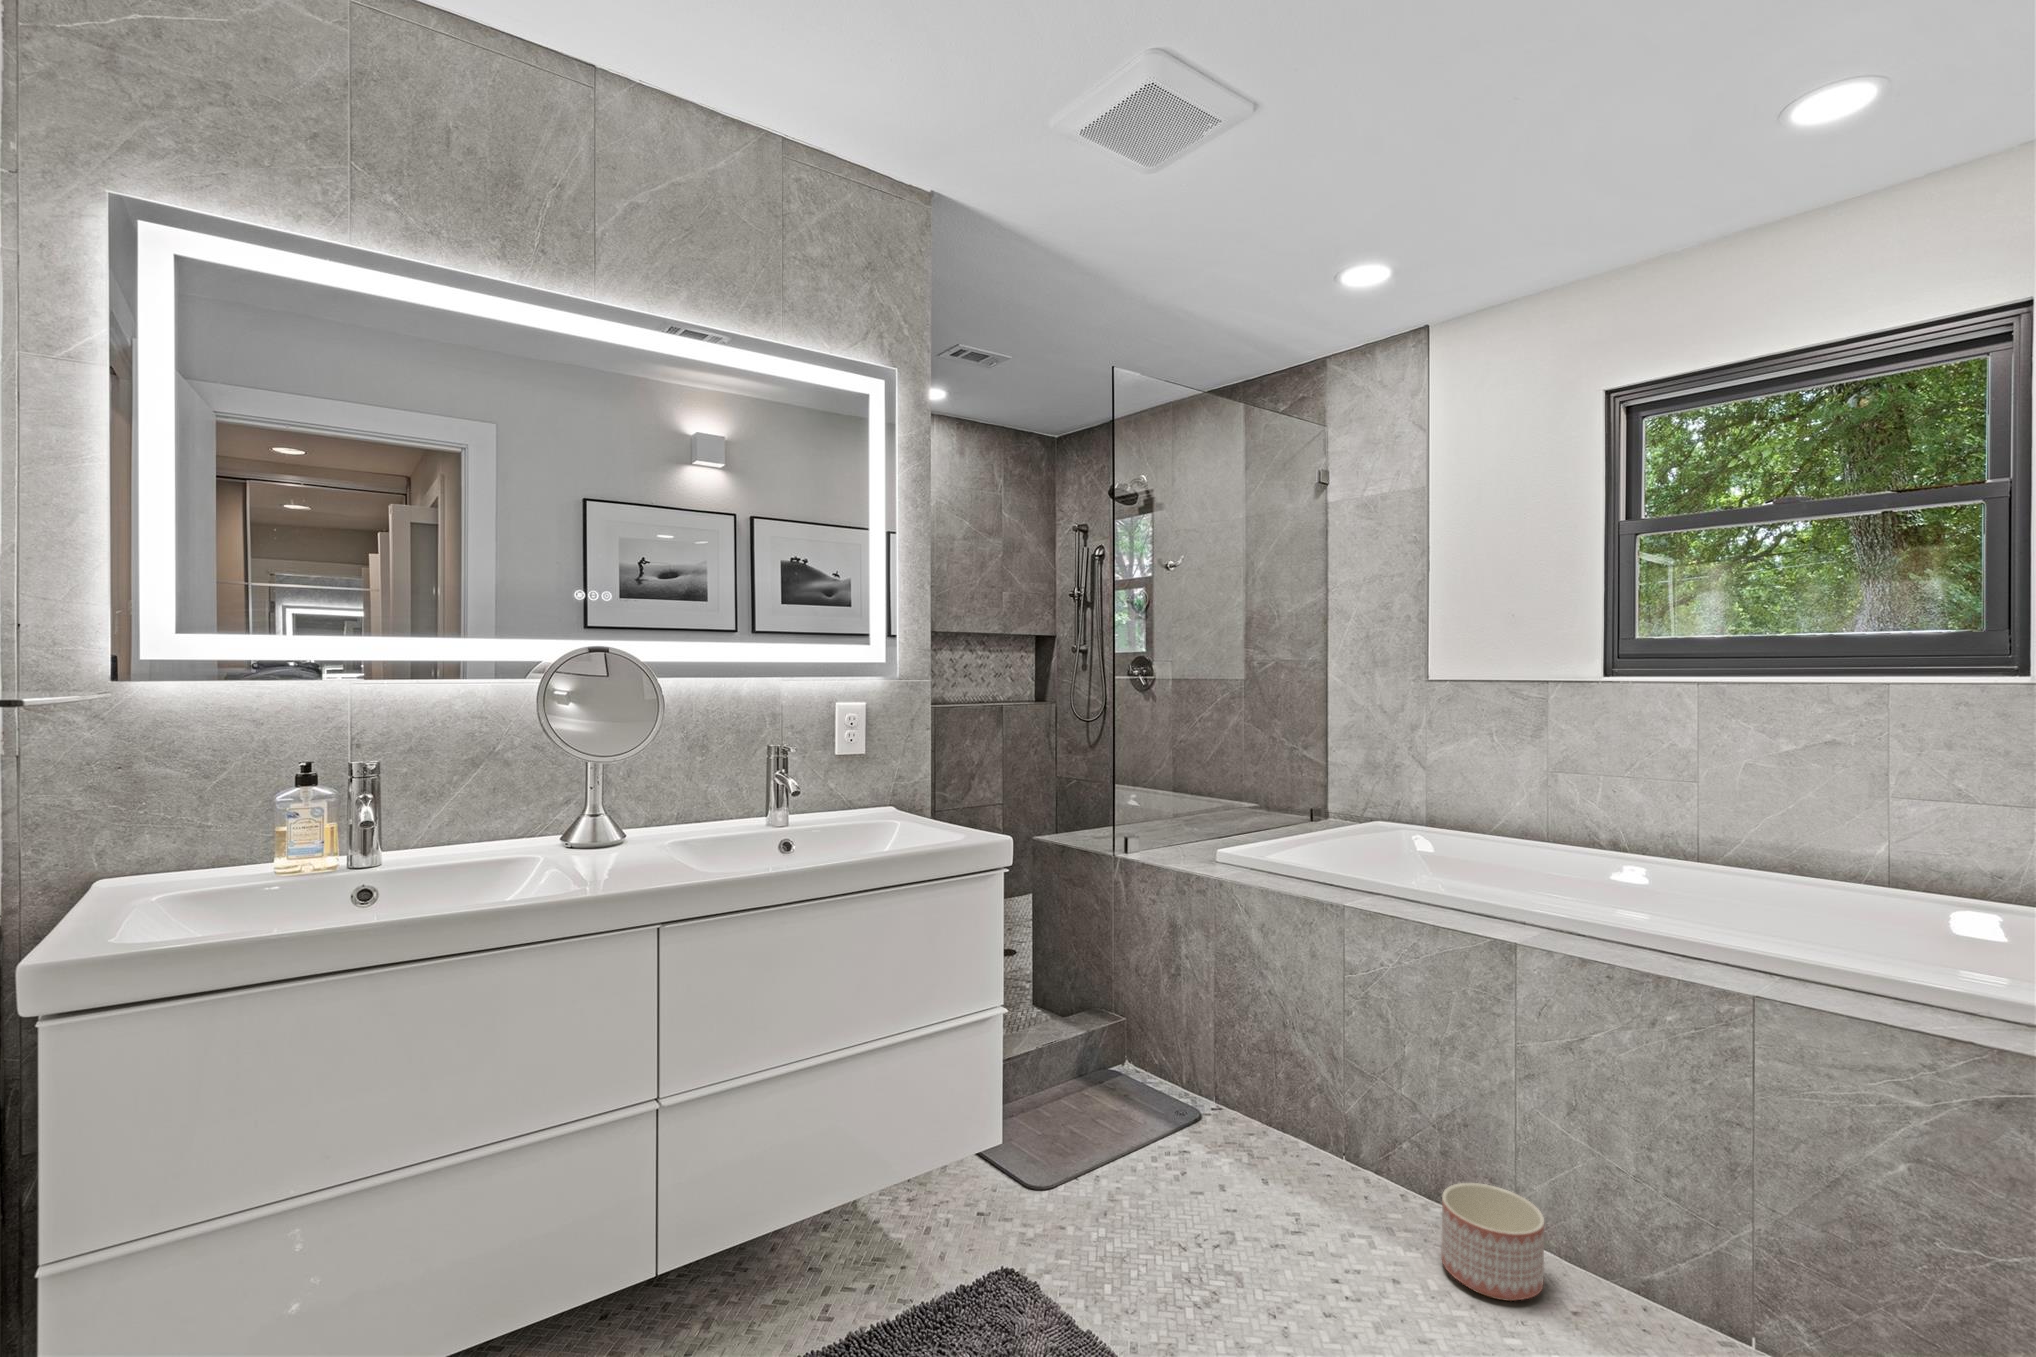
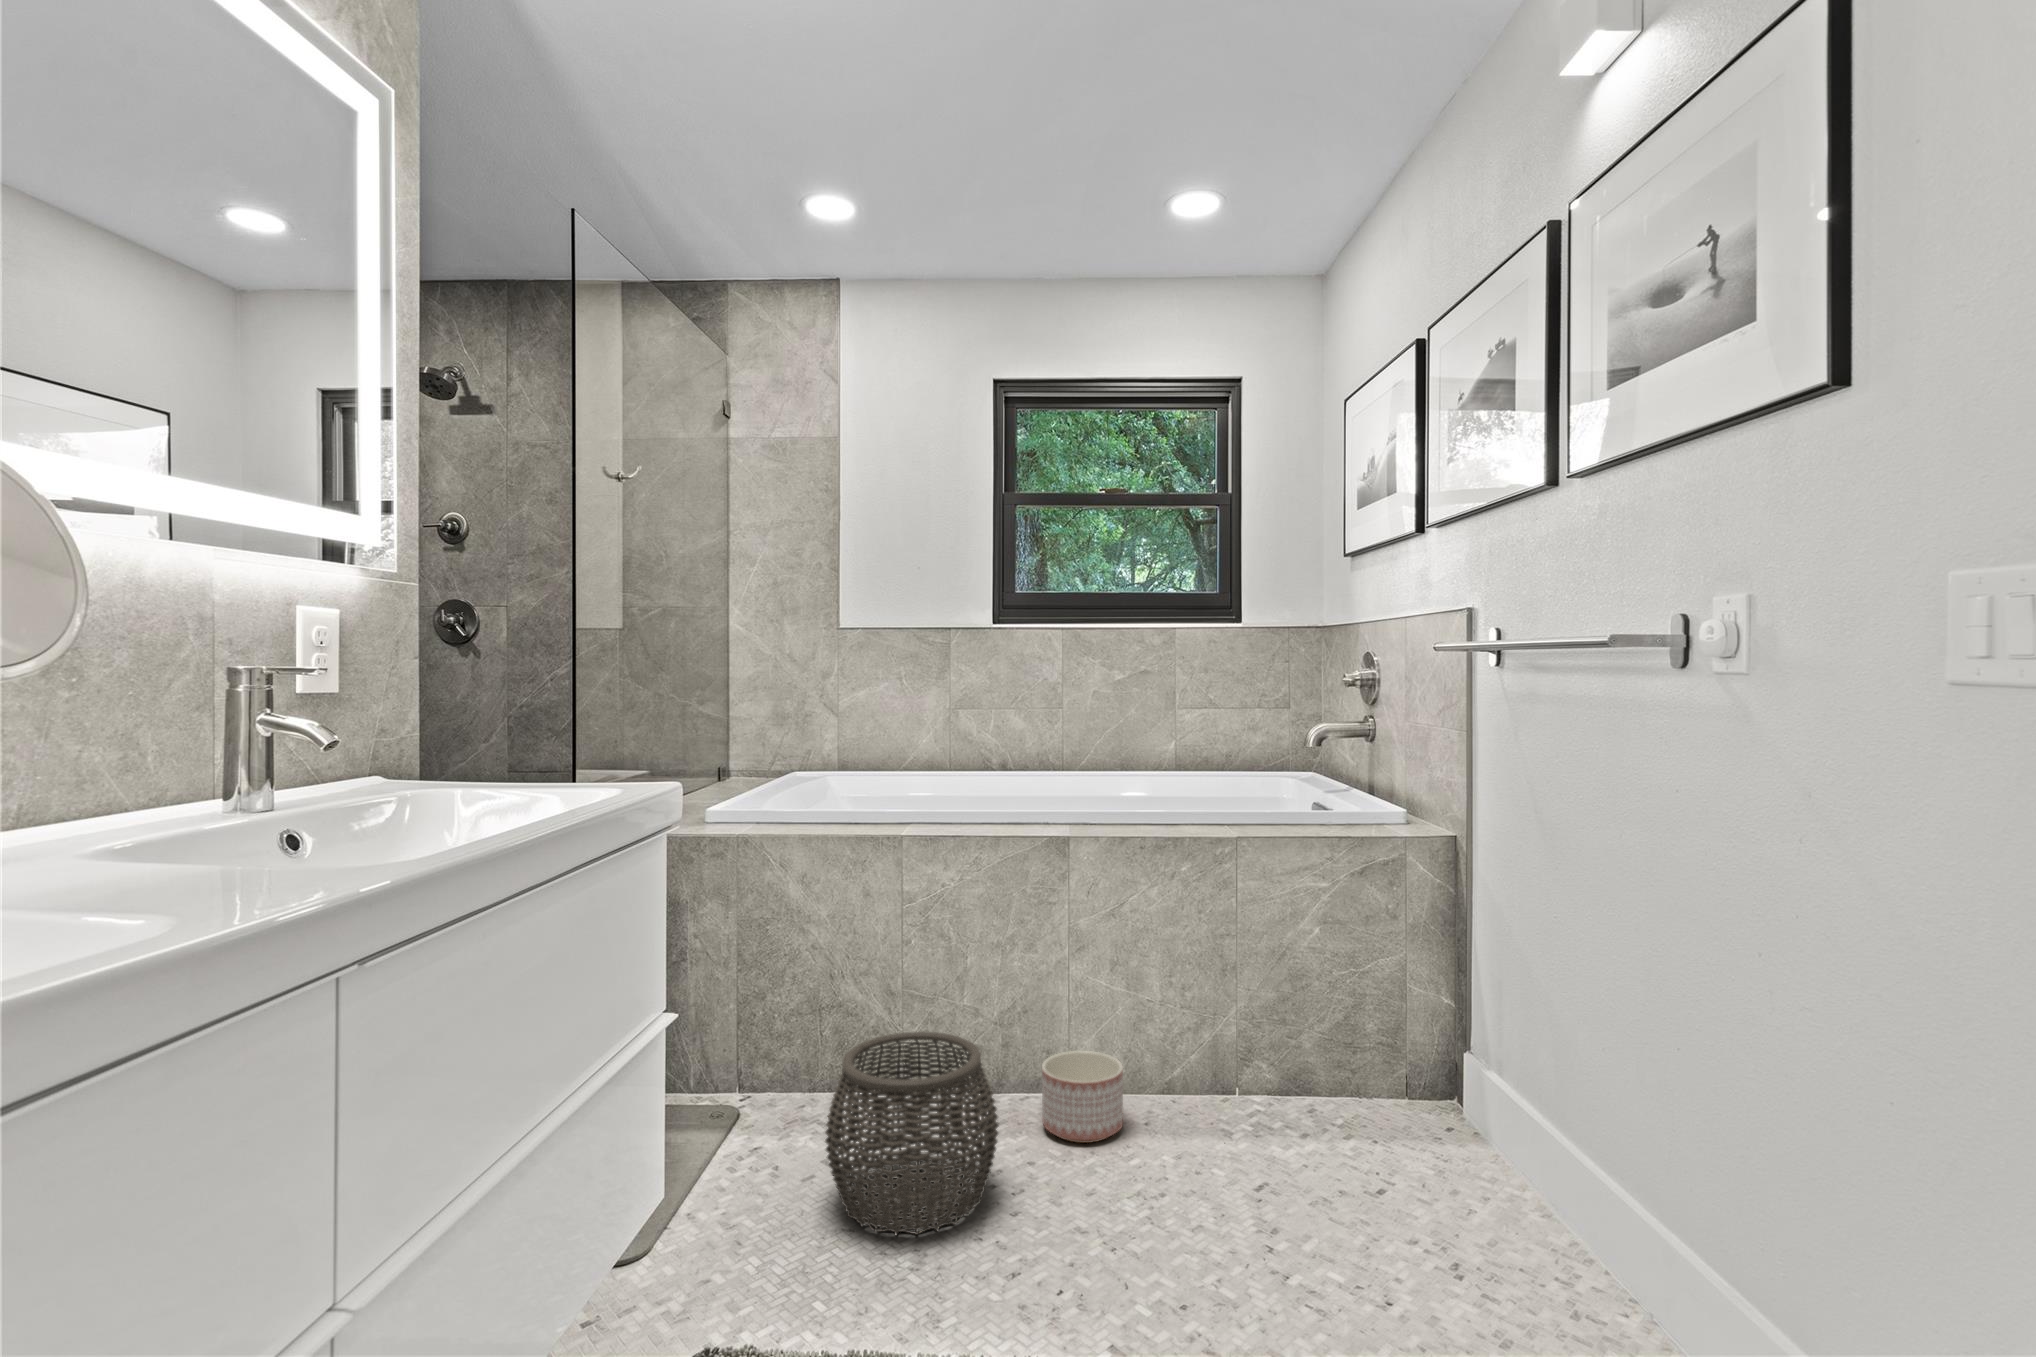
woven basket: none [1175,1089,1341,1292] -> present [825,1032,999,1235]

